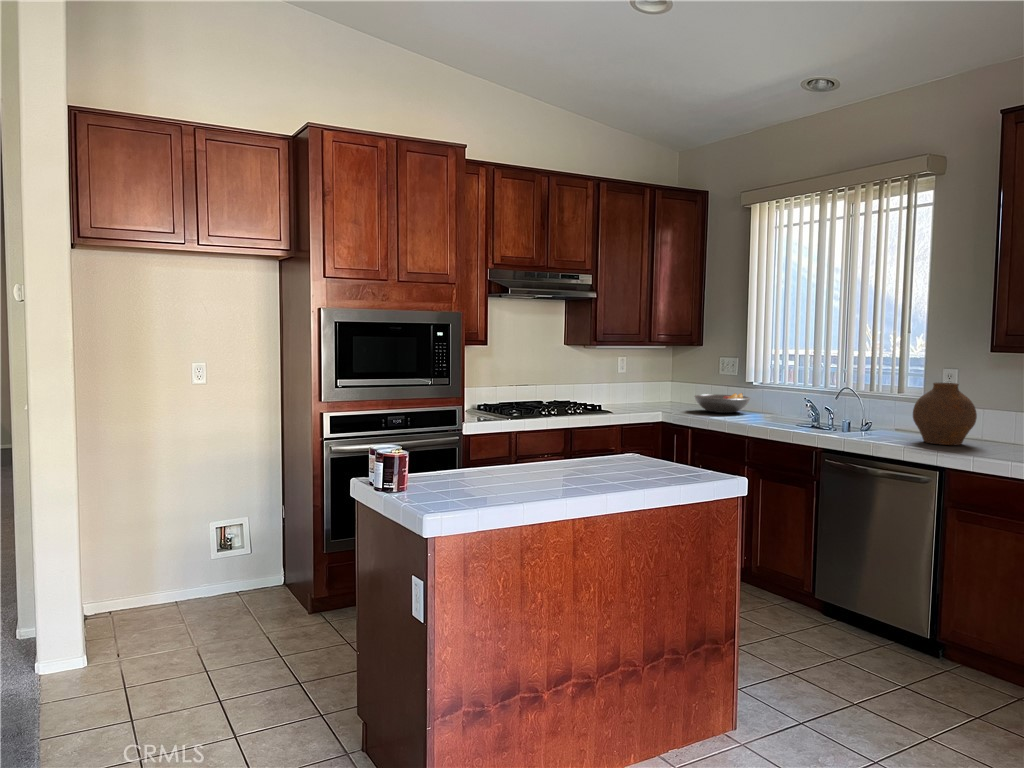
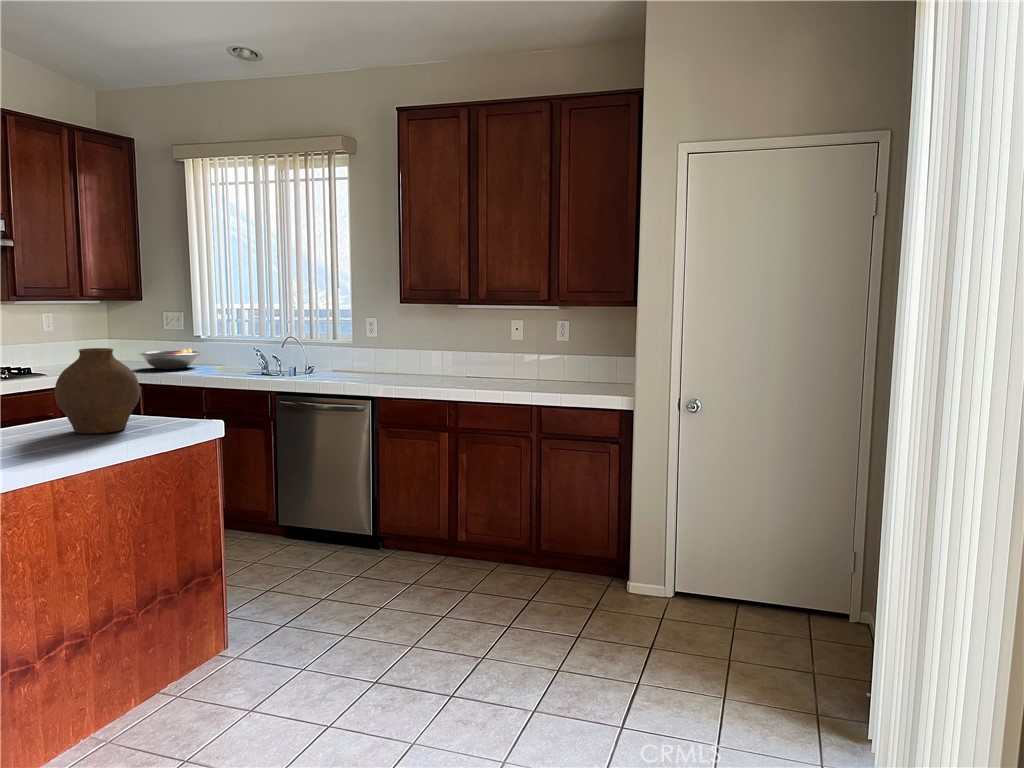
vase: present [913,383,977,445] -> present [55,348,140,434]

